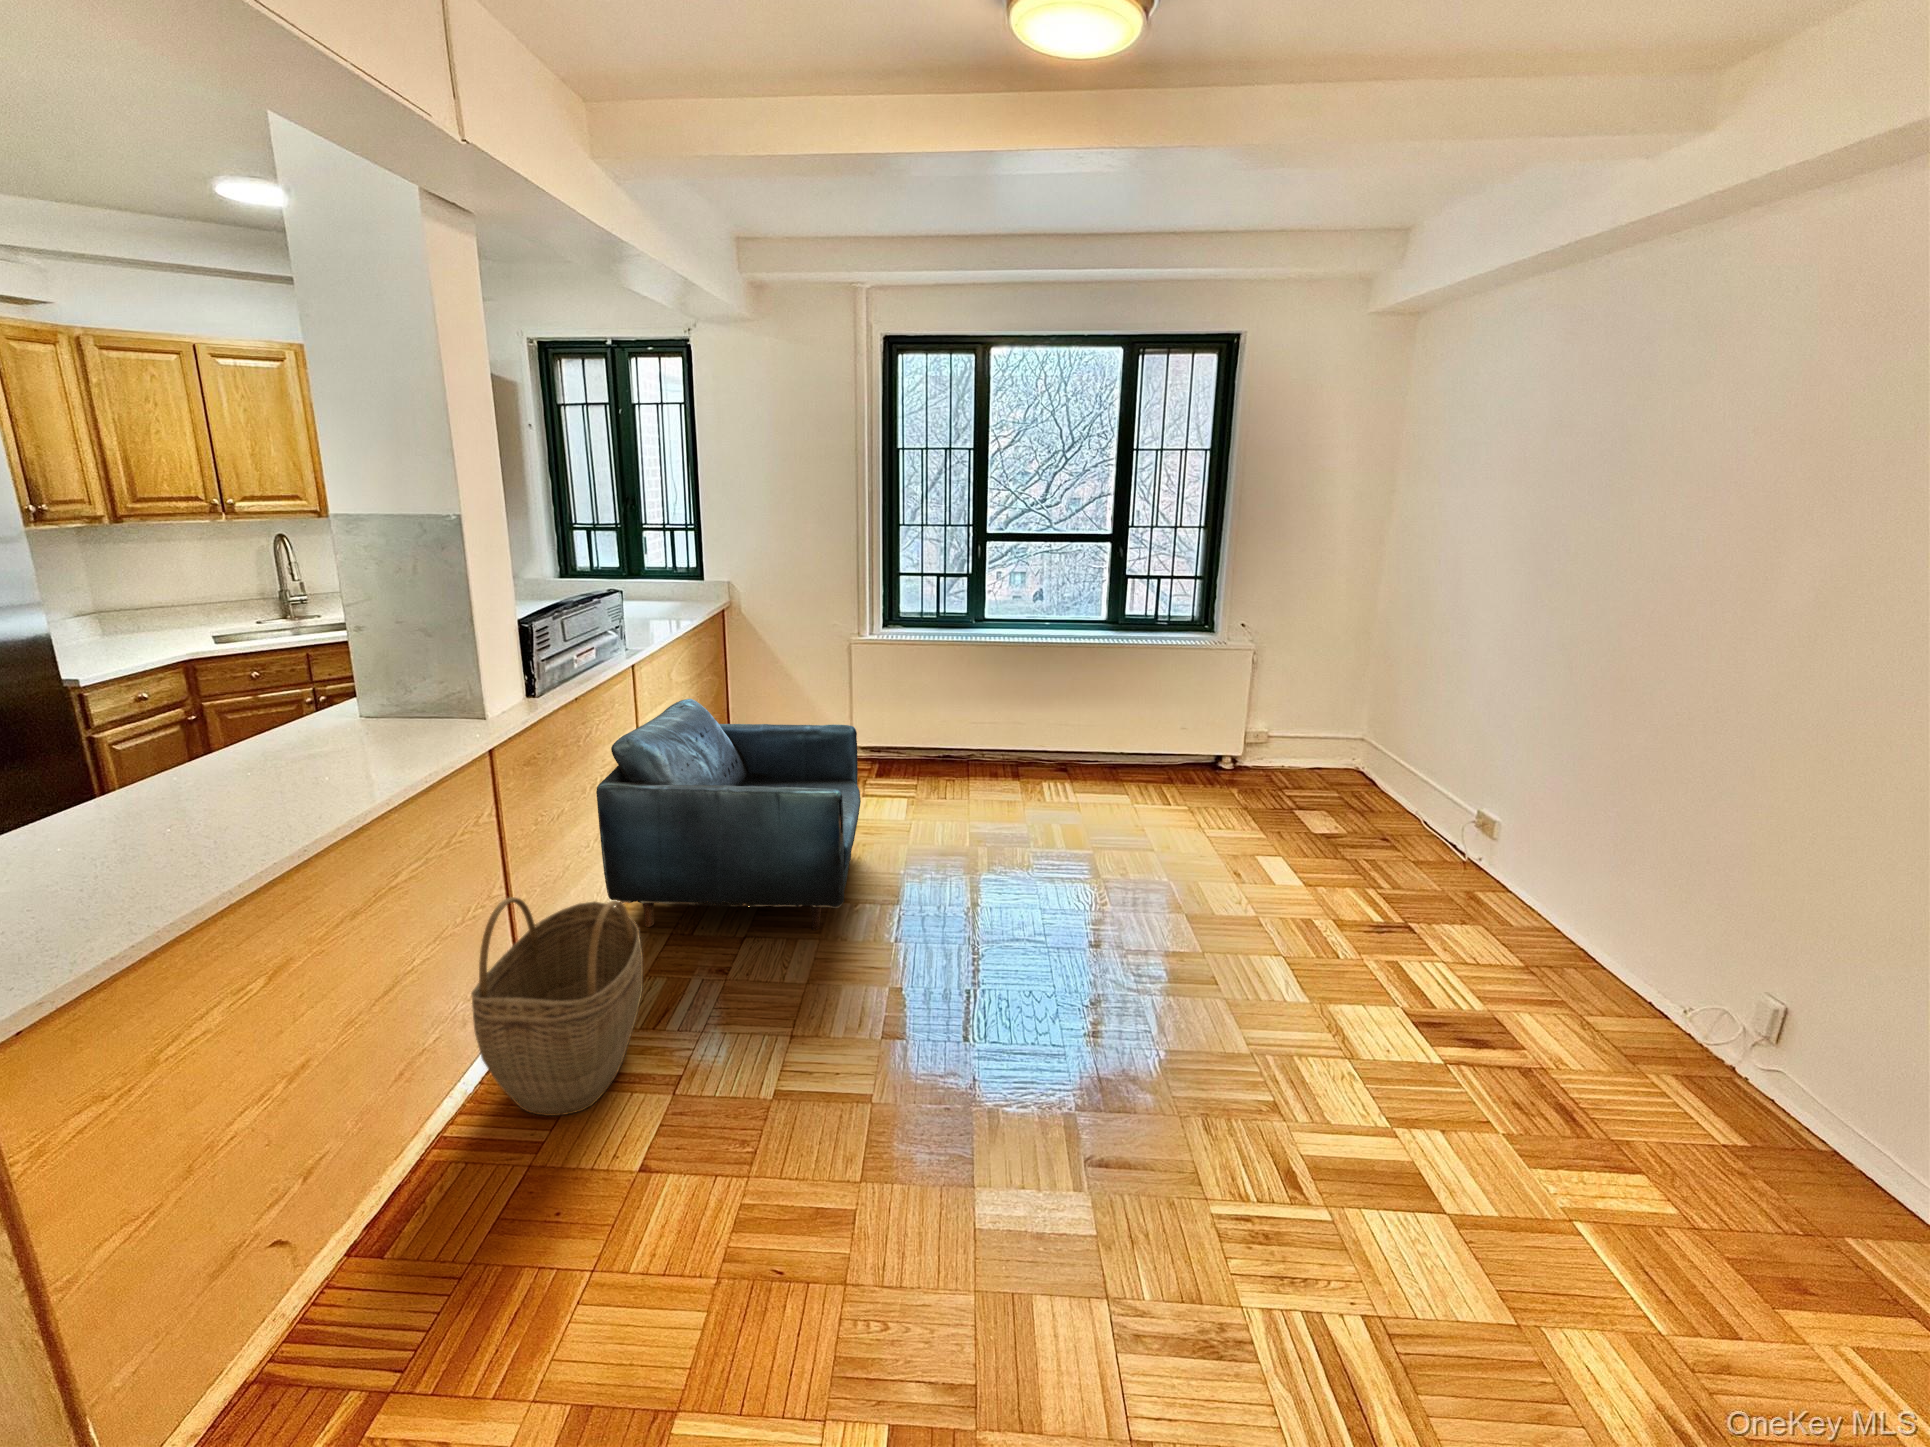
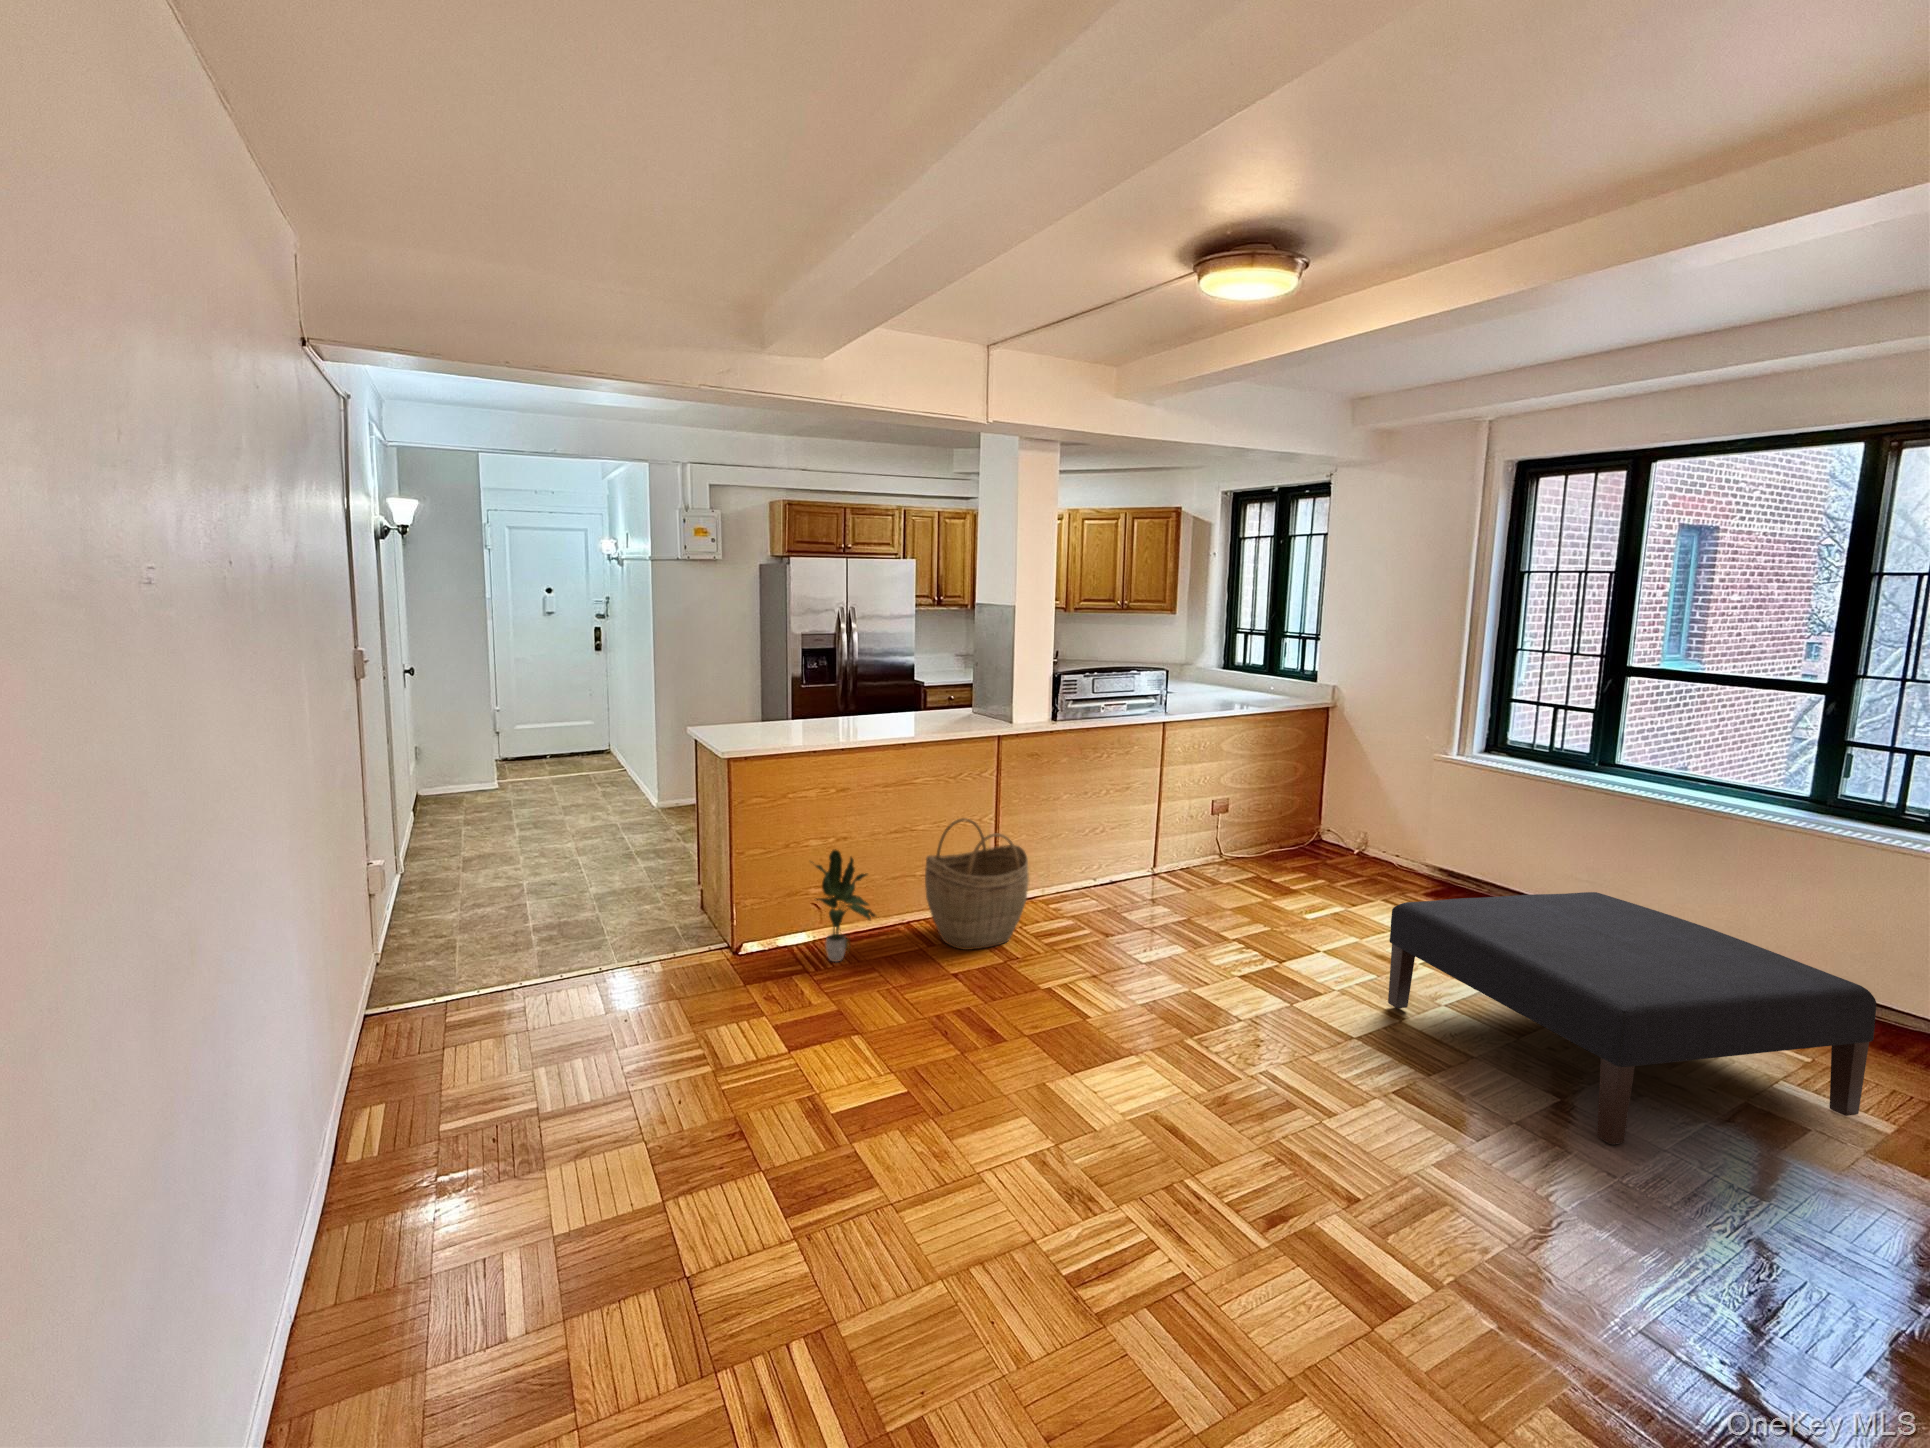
armchair: present [596,699,861,930] -> none [1070,761,1313,953]
ottoman: none [1014,727,1279,928] -> present [1388,892,1876,1145]
potted plant: none [276,1099,475,1327] -> present [815,849,876,961]

